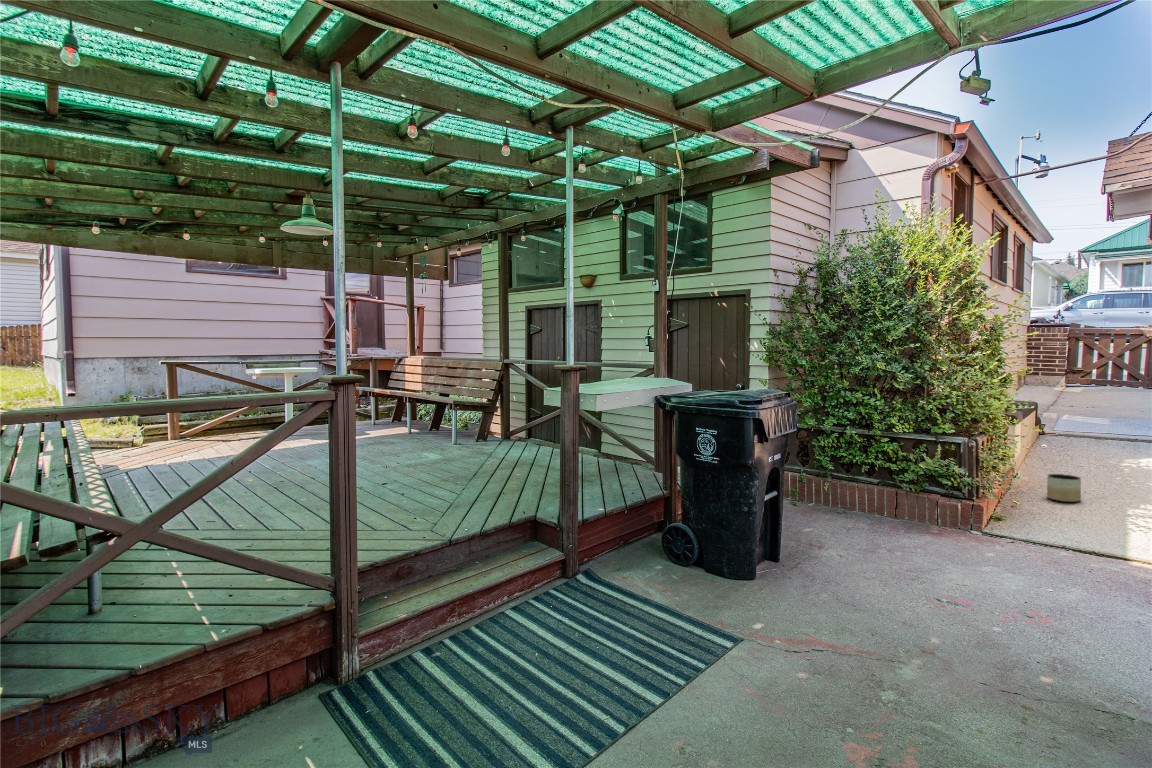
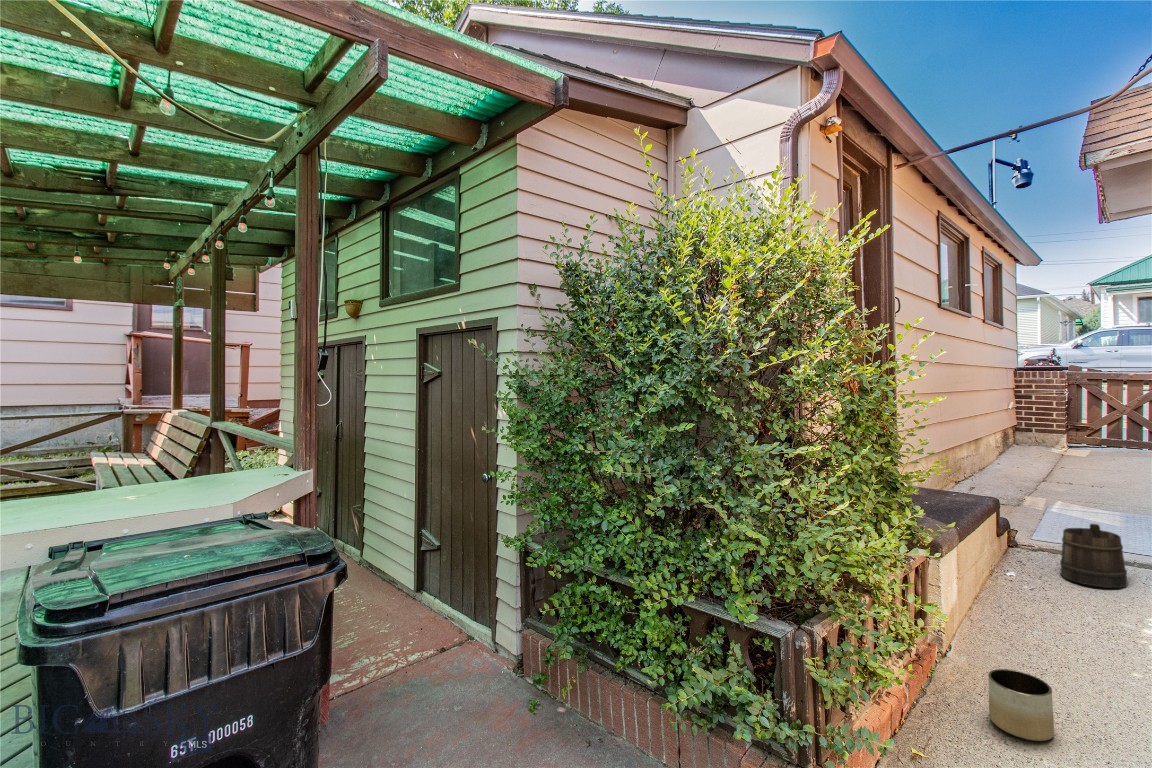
bucket: none [1074,416,1115,451] -> present [1060,524,1128,588]

